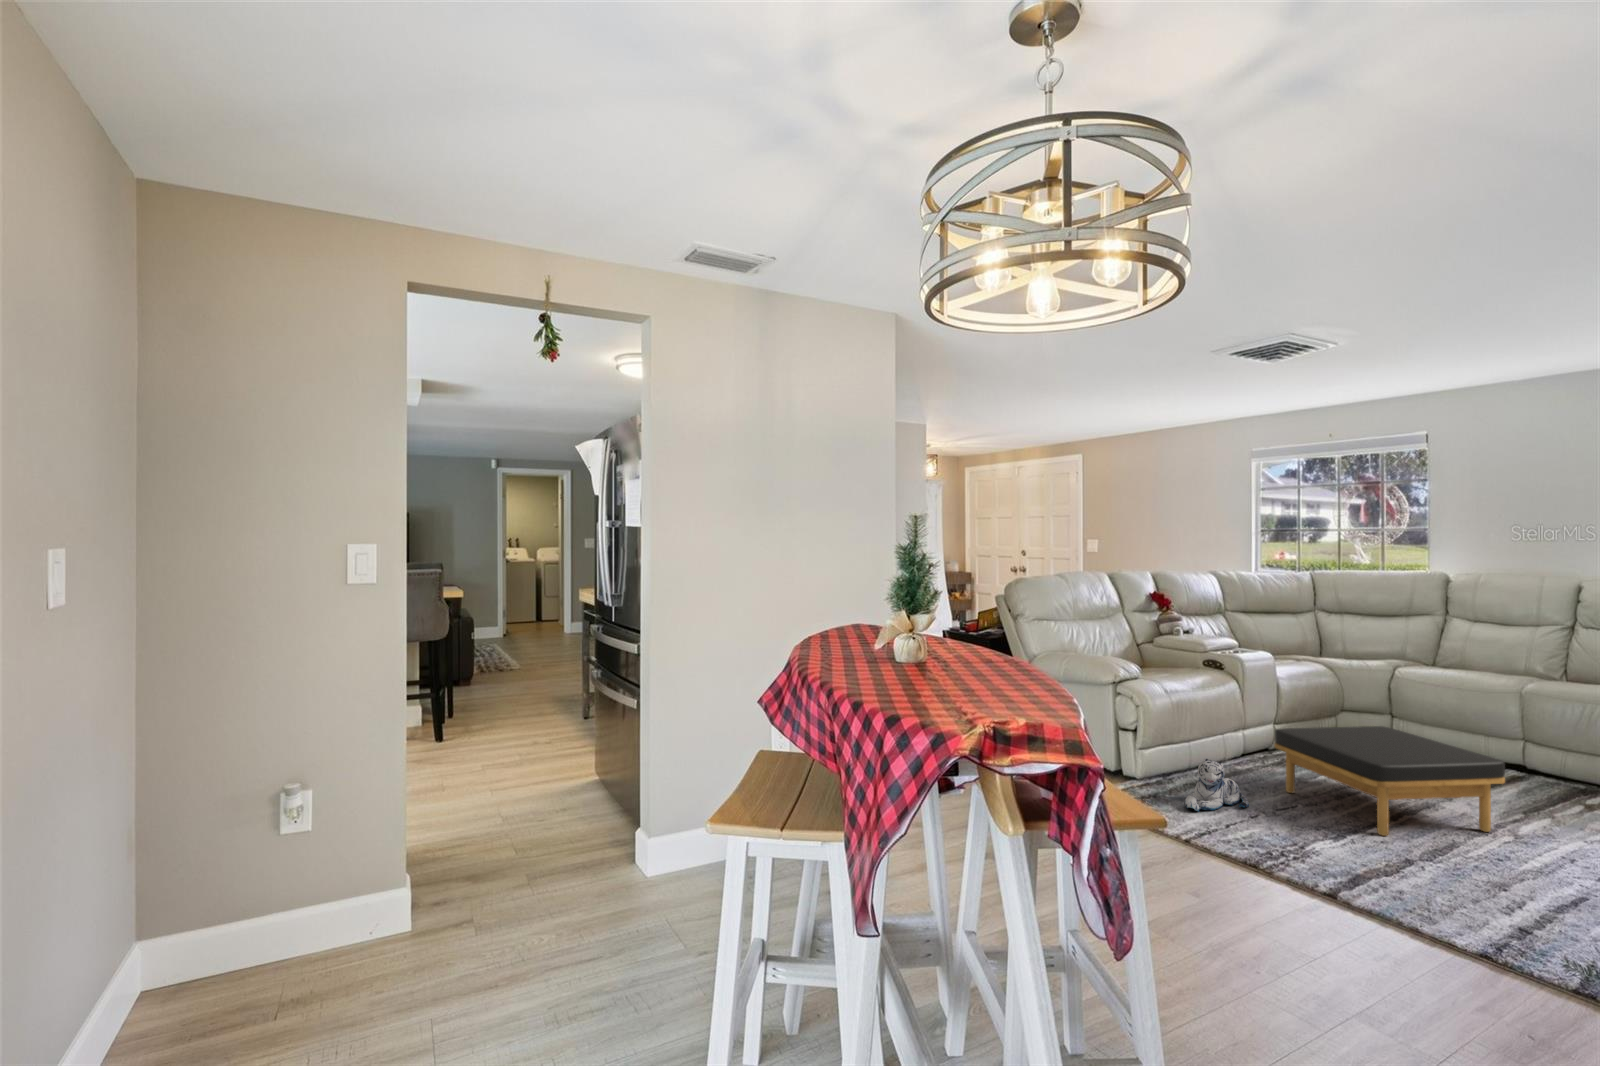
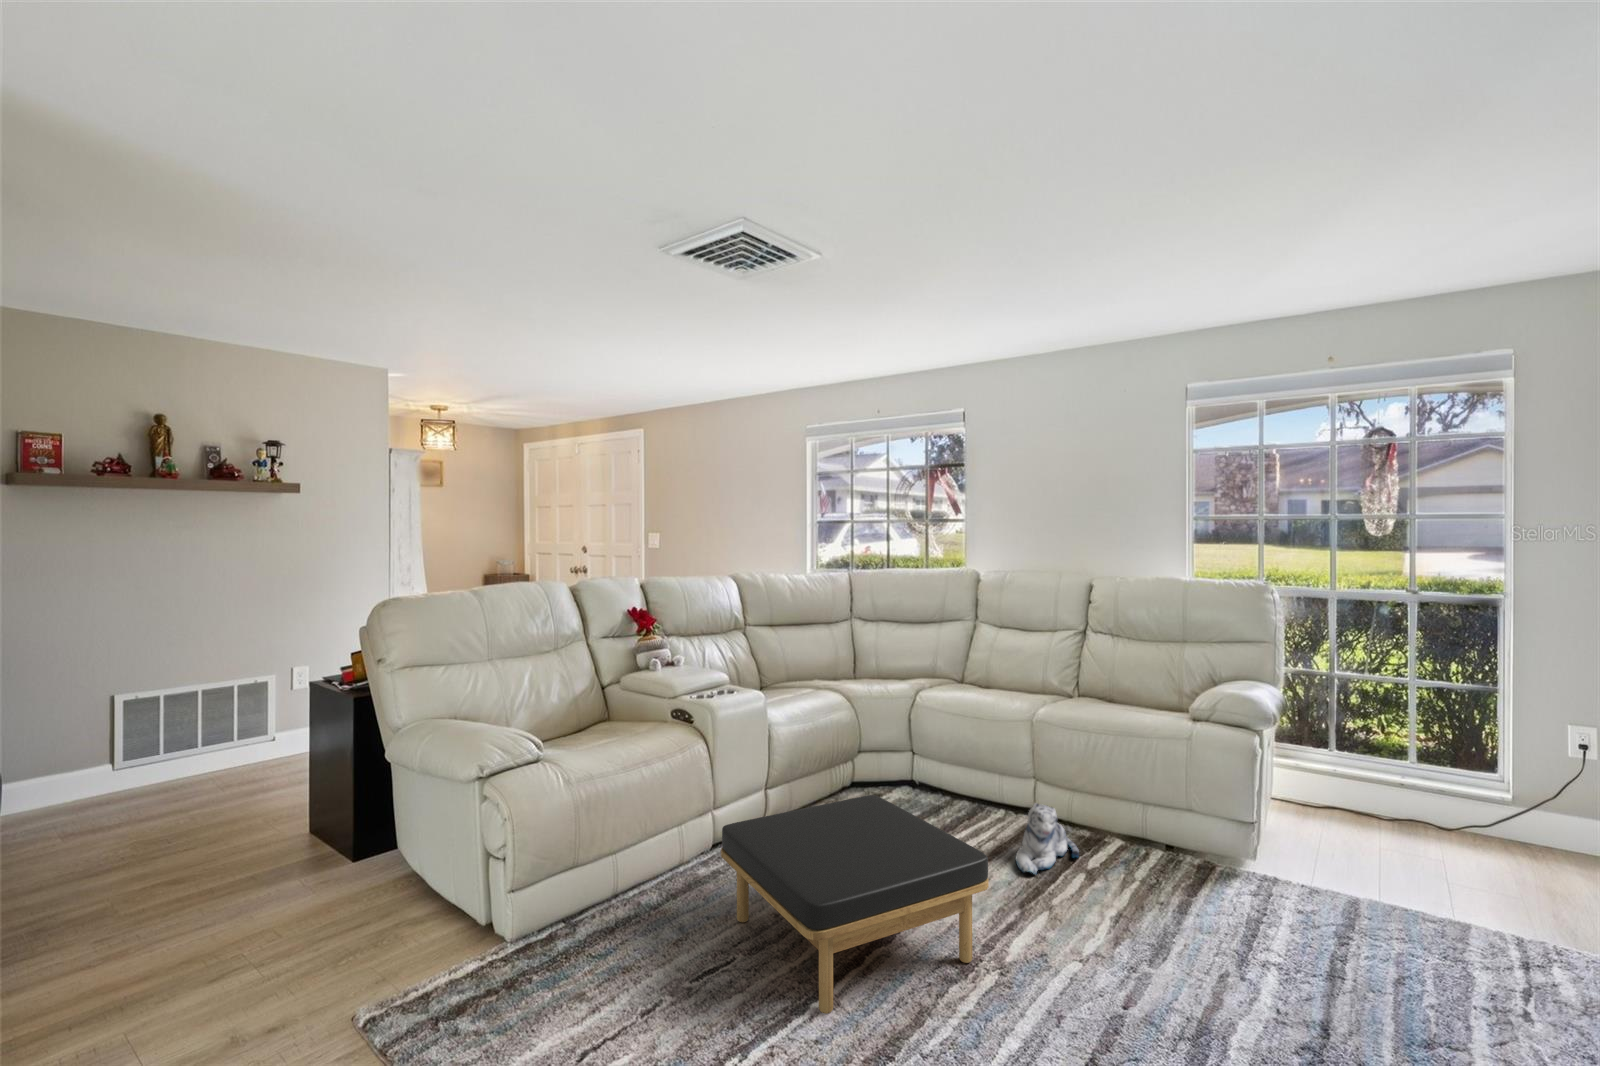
plush toy: present [1185,758,1249,811] -> present [1016,803,1079,874]

